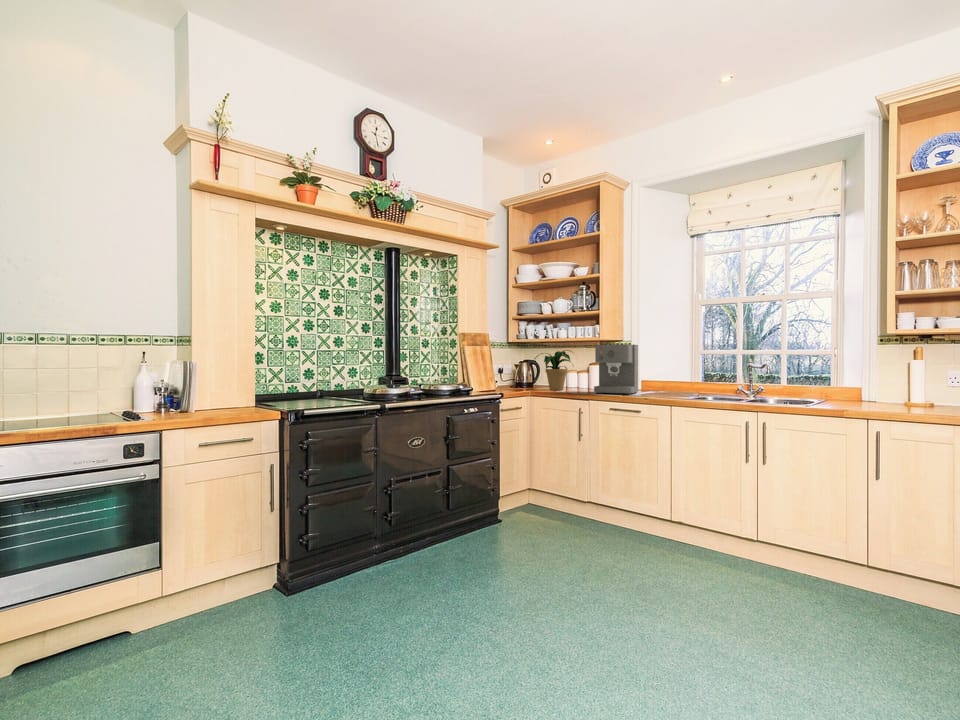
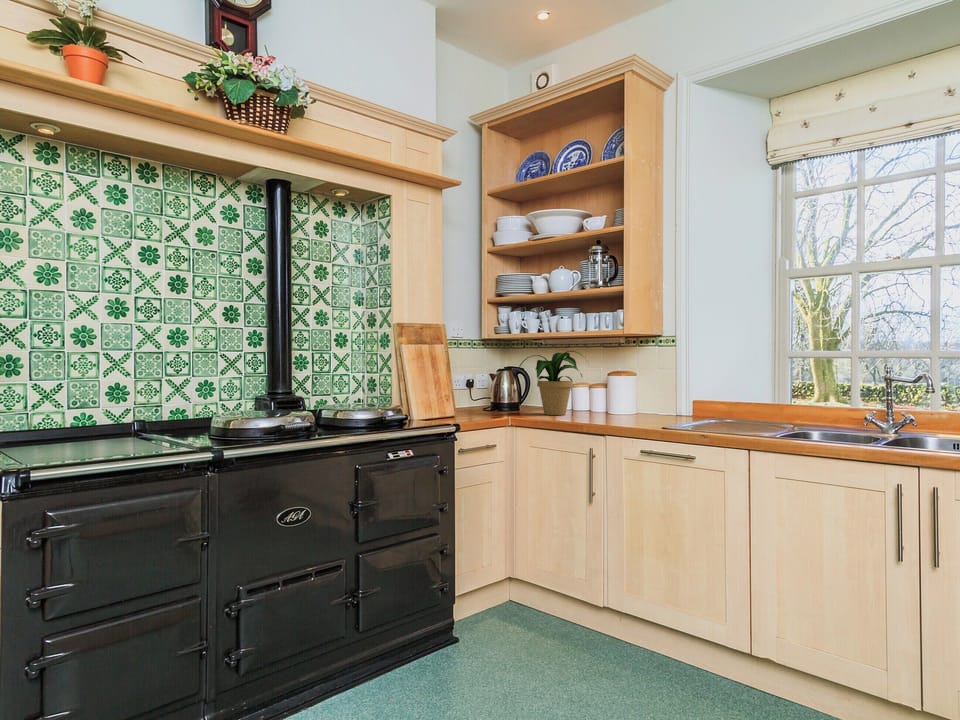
coffee maker: present [594,344,638,394] -> none [615,342,687,425]

